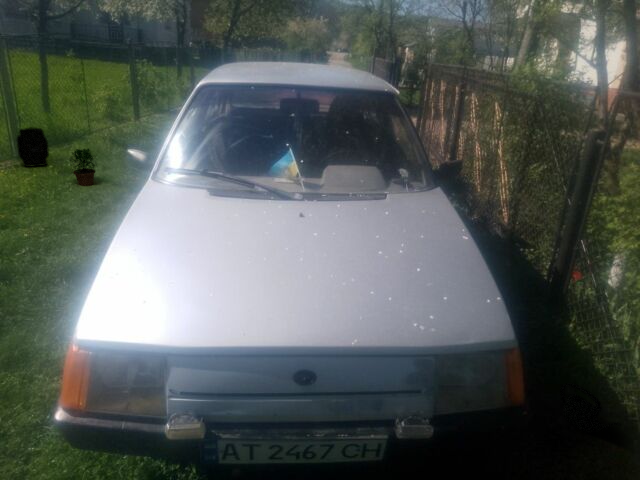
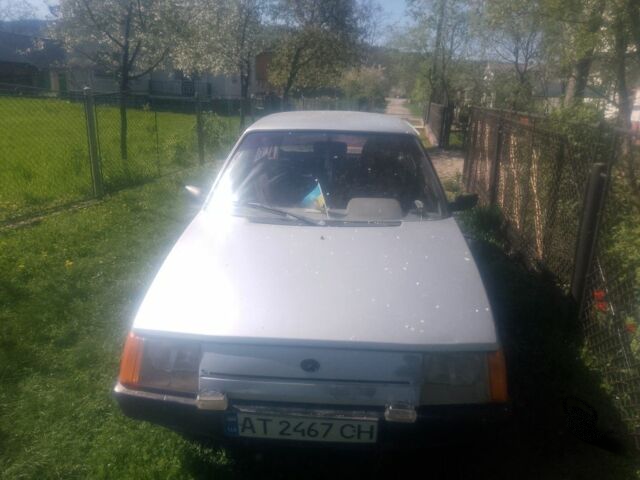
backpack: present [17,127,49,167] -> none [95,172,122,207]
potted plant: present [70,149,96,186] -> none [136,189,165,223]

